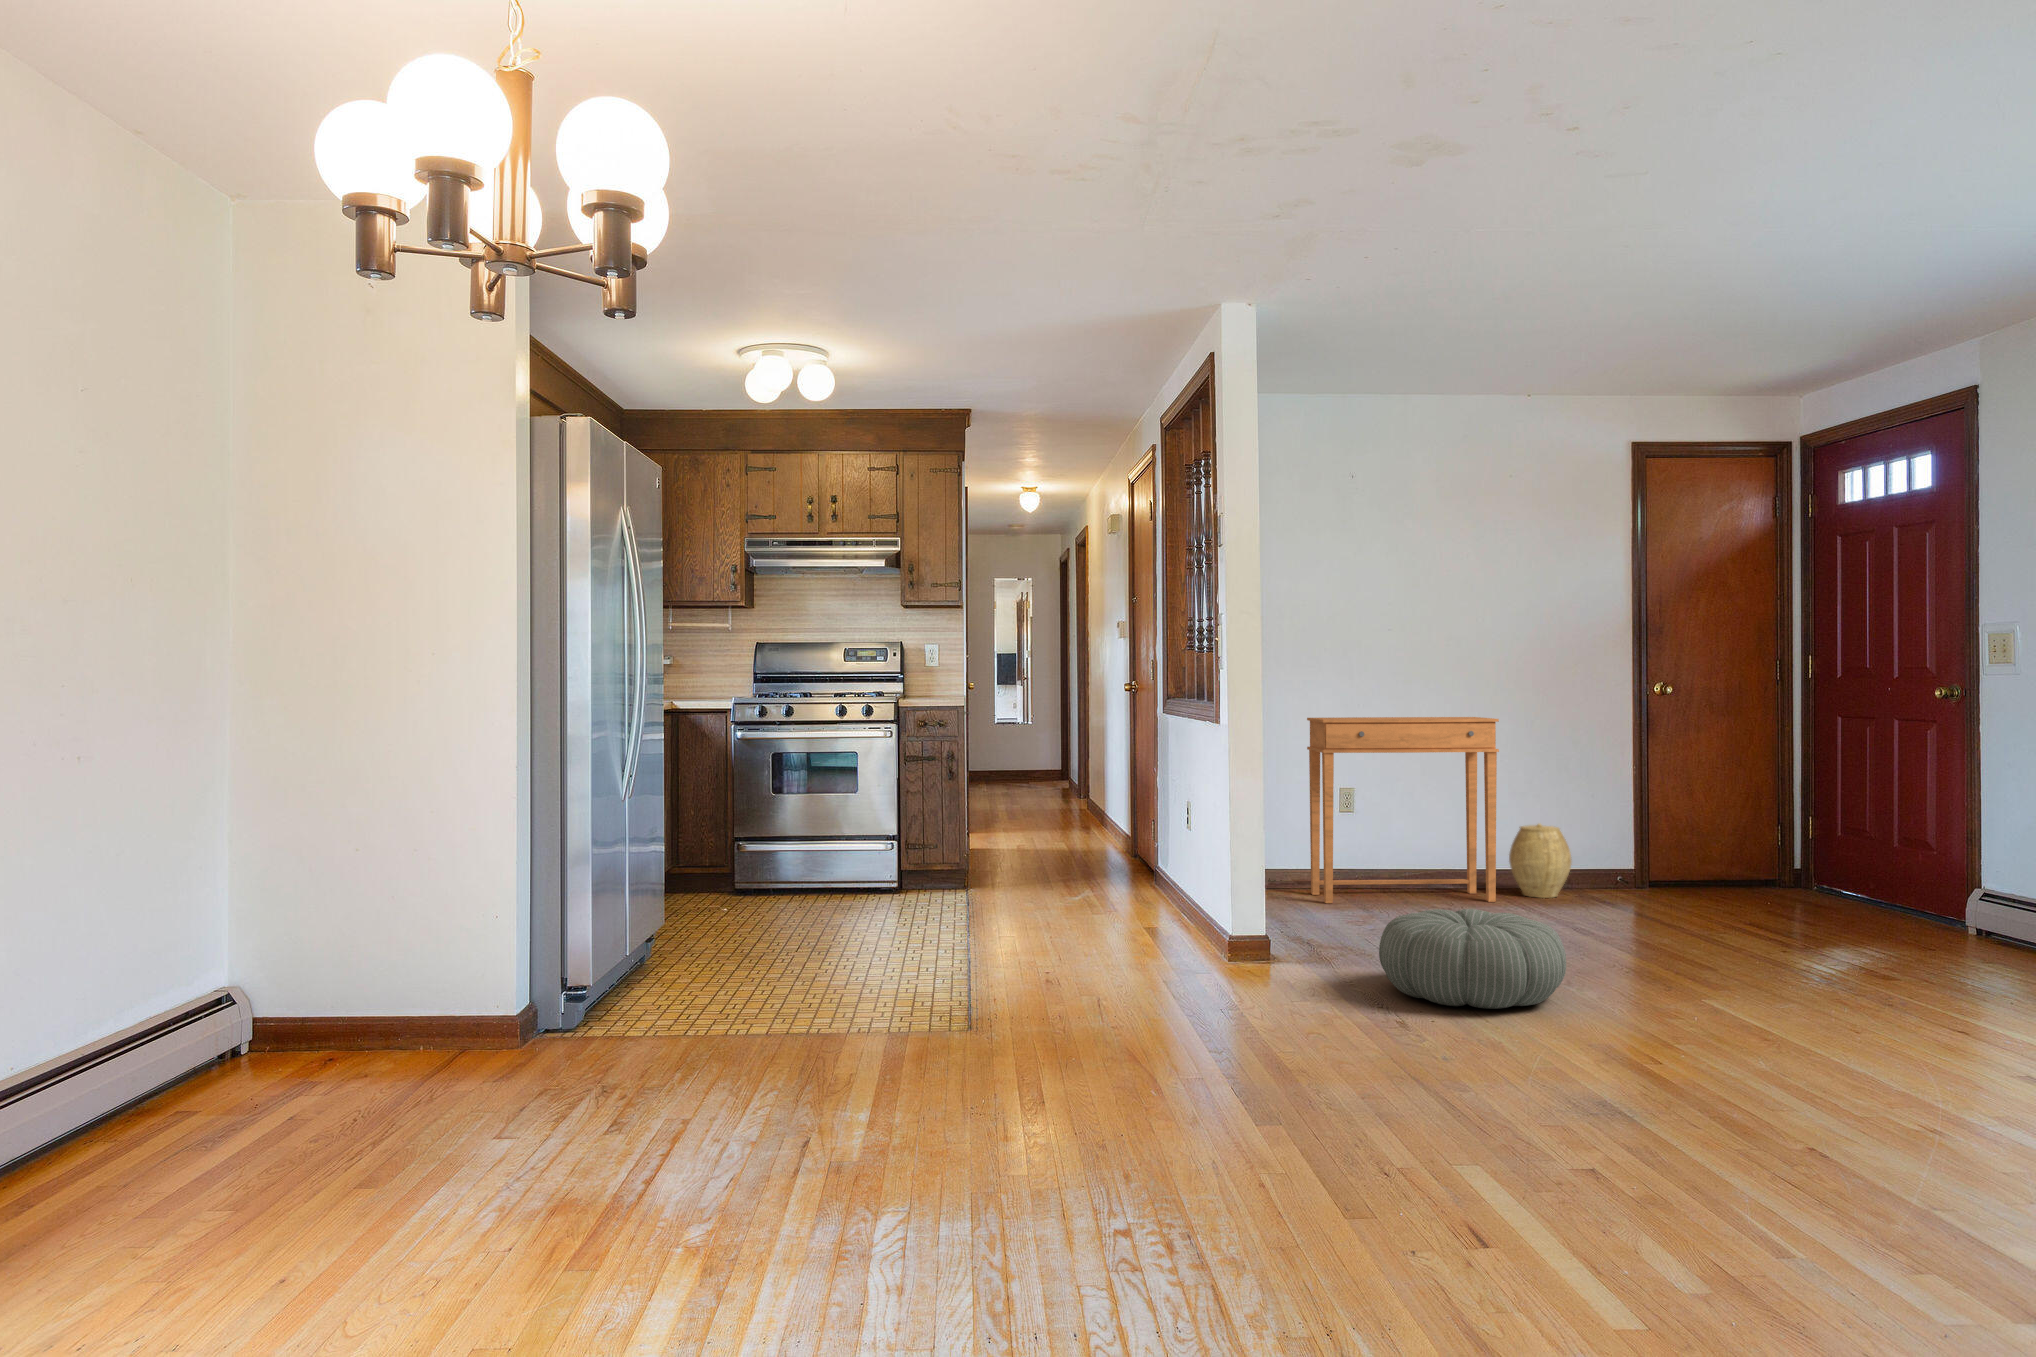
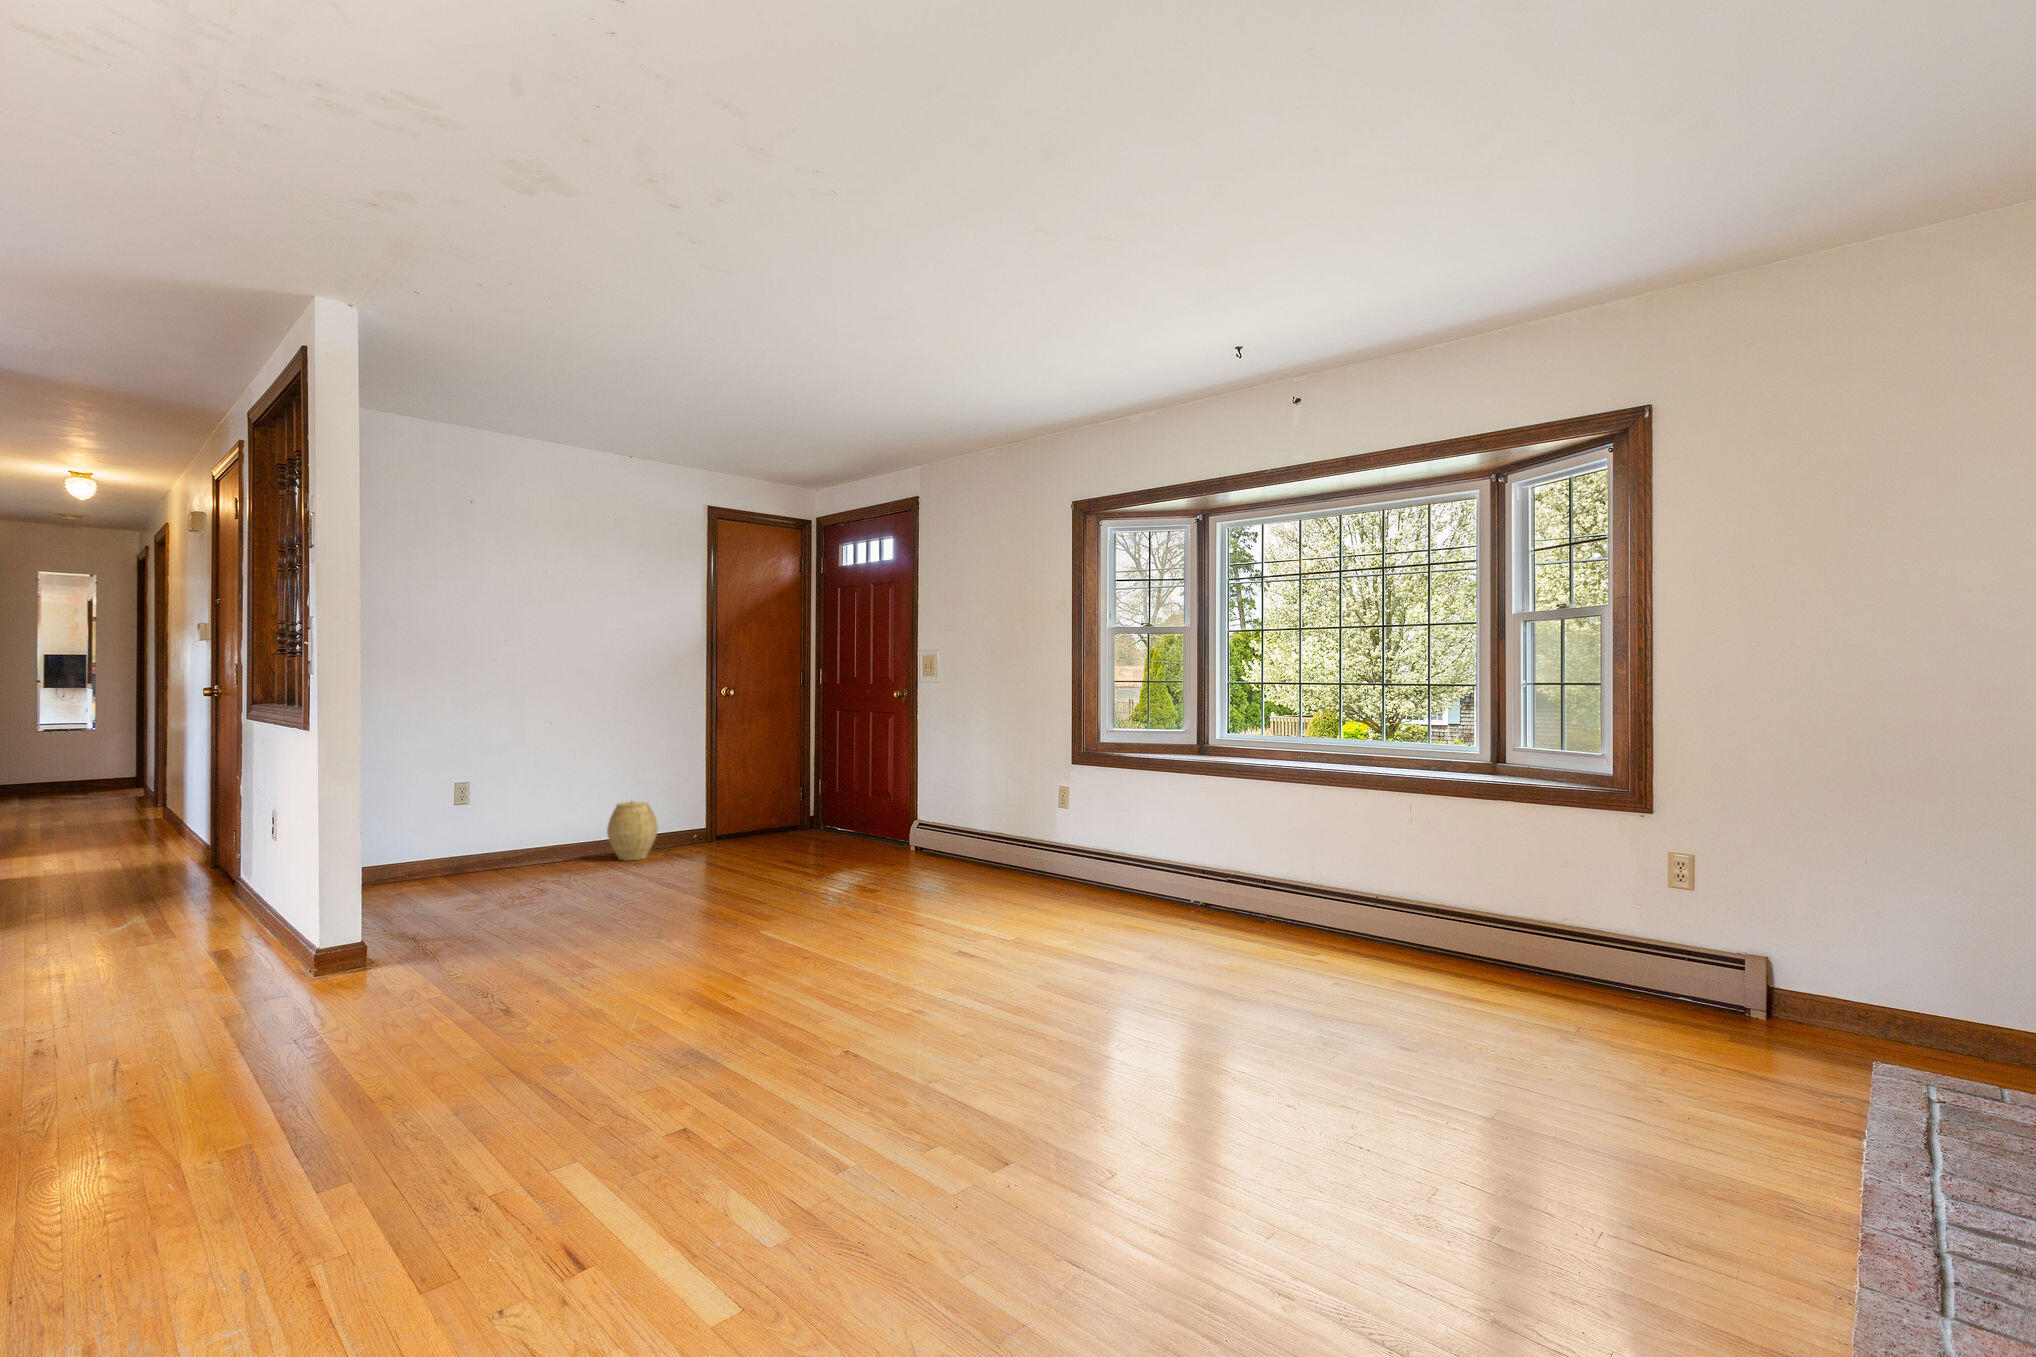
side table: present [1307,717,1499,903] -> none [418,716,600,890]
pouf: present [1379,909,1566,1009] -> none [486,887,658,981]

